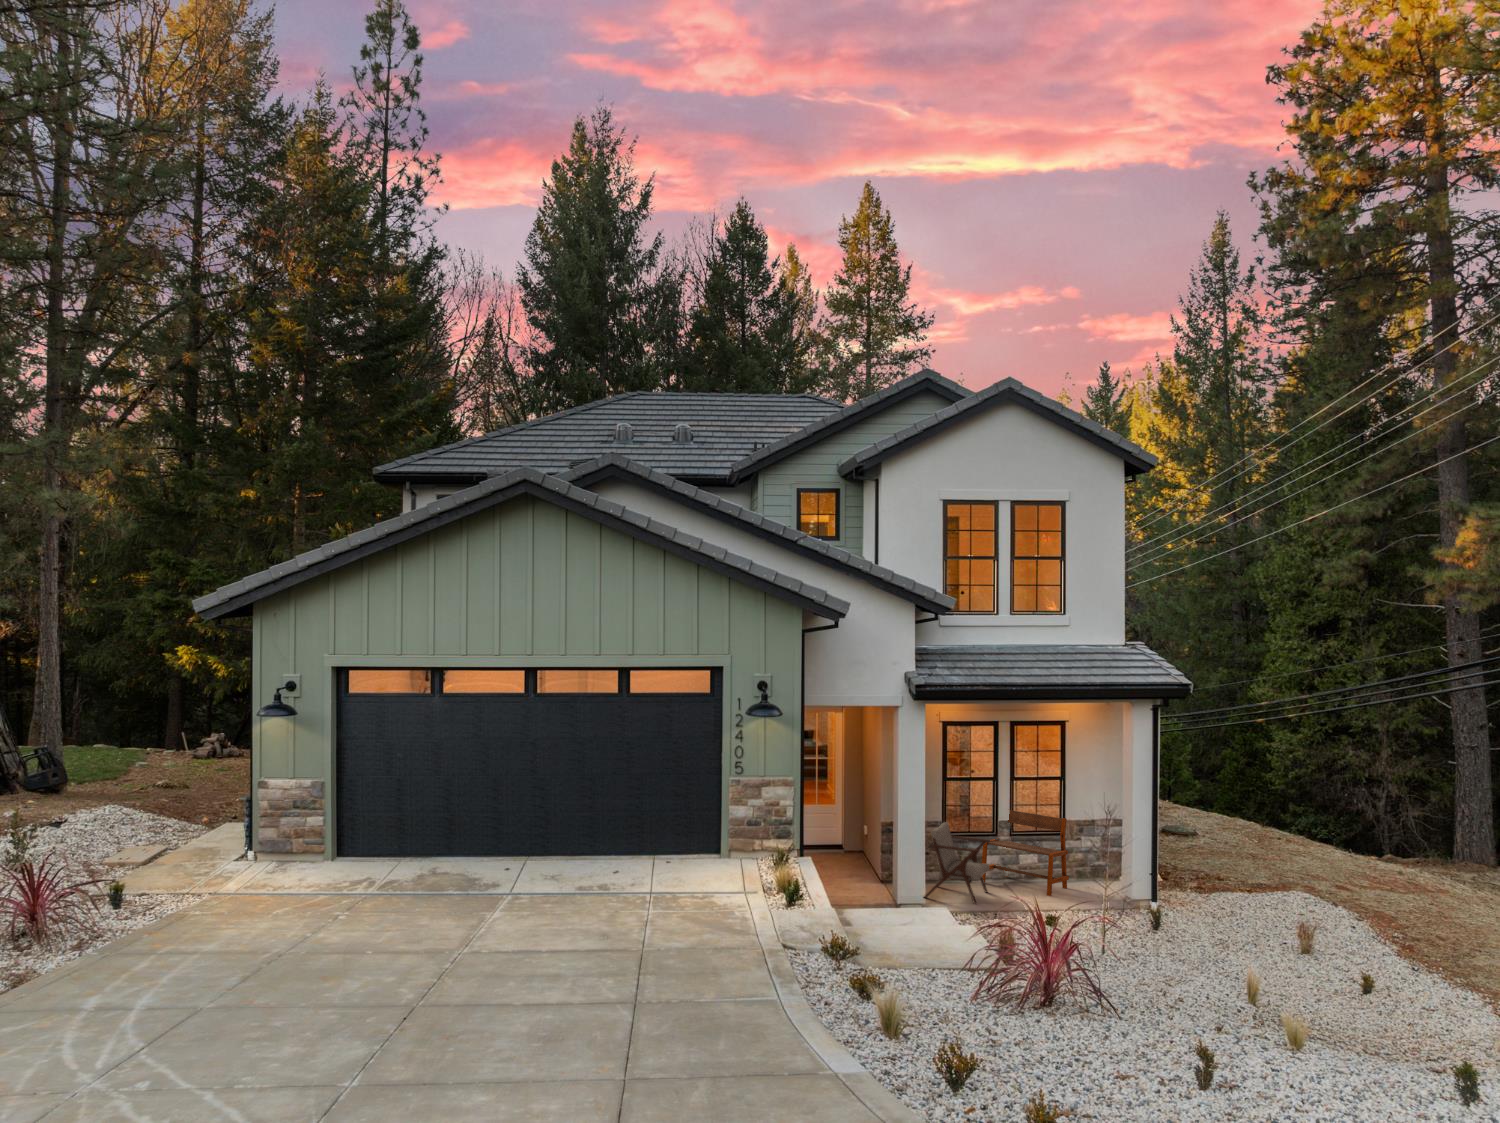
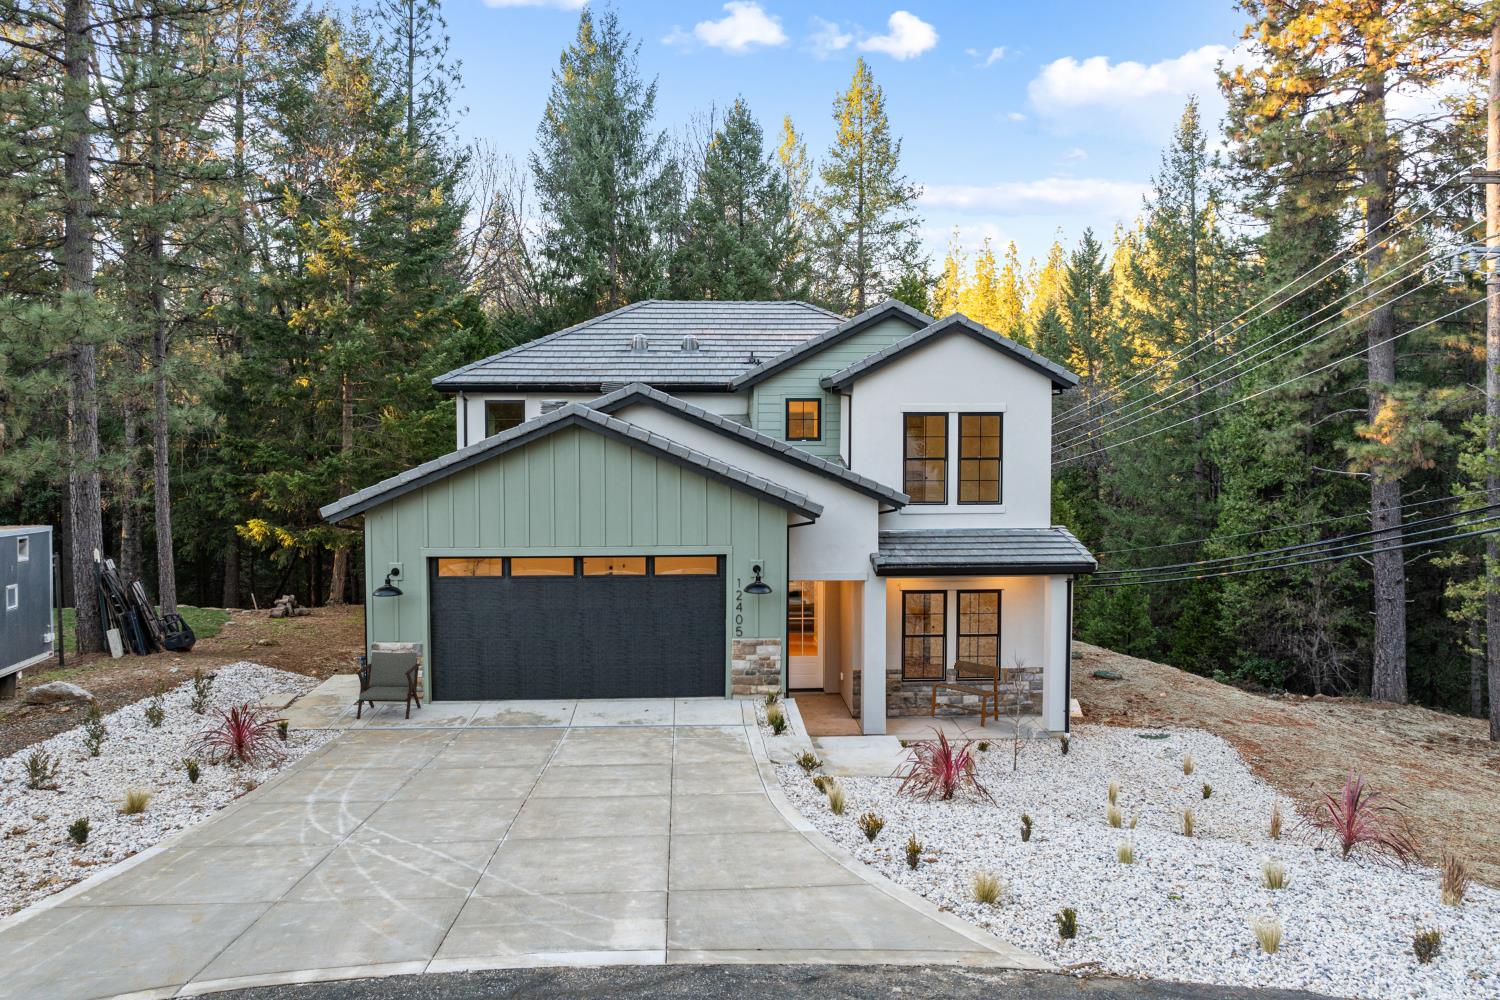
lounge chair: present [924,822,990,904] -> present [356,652,421,719]

